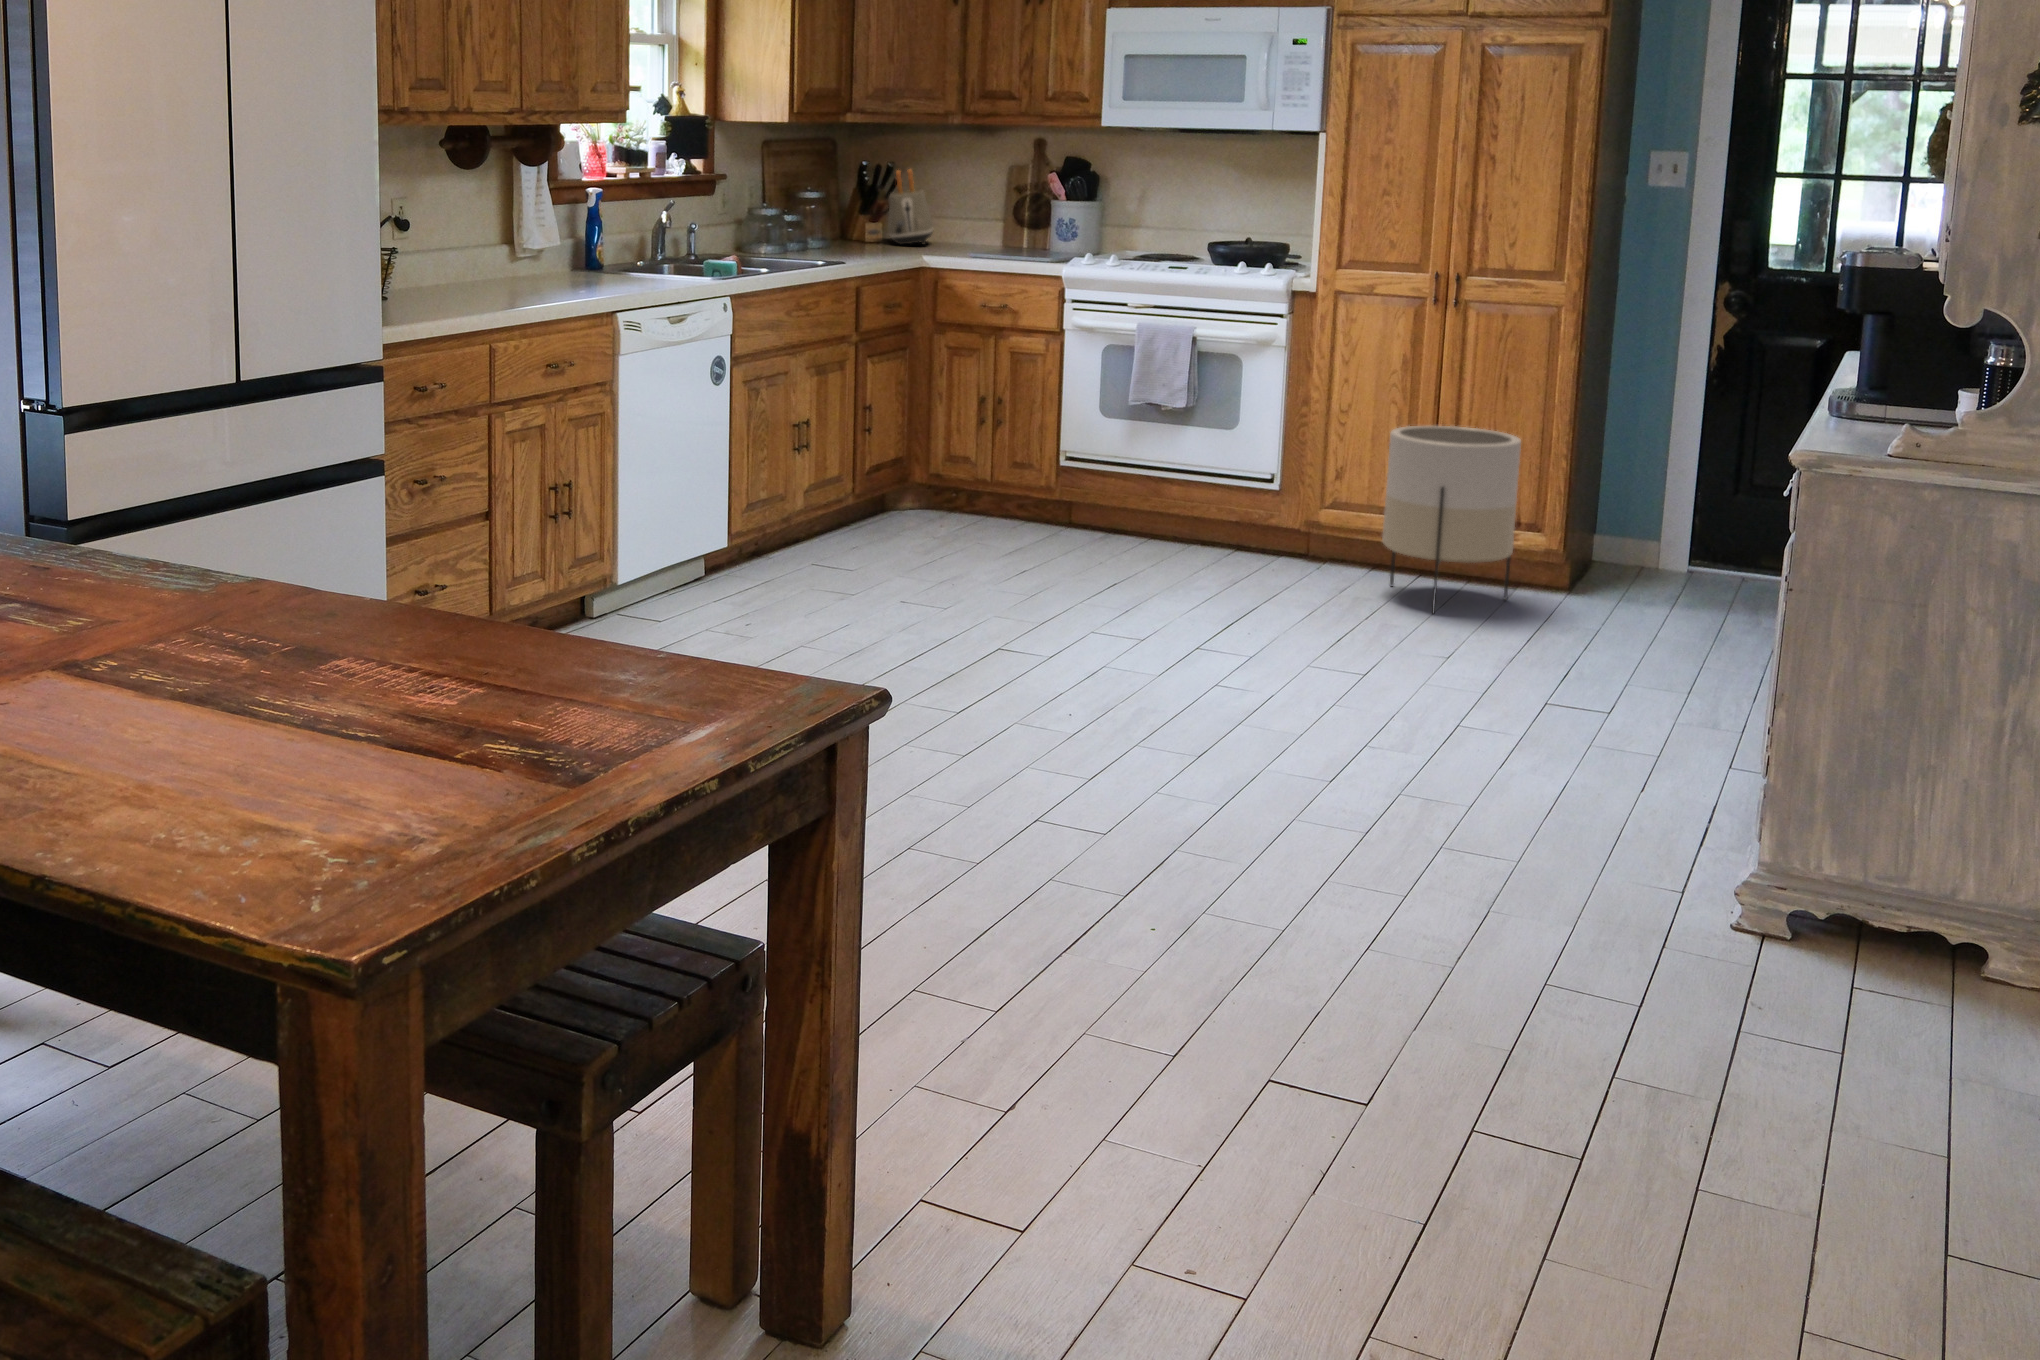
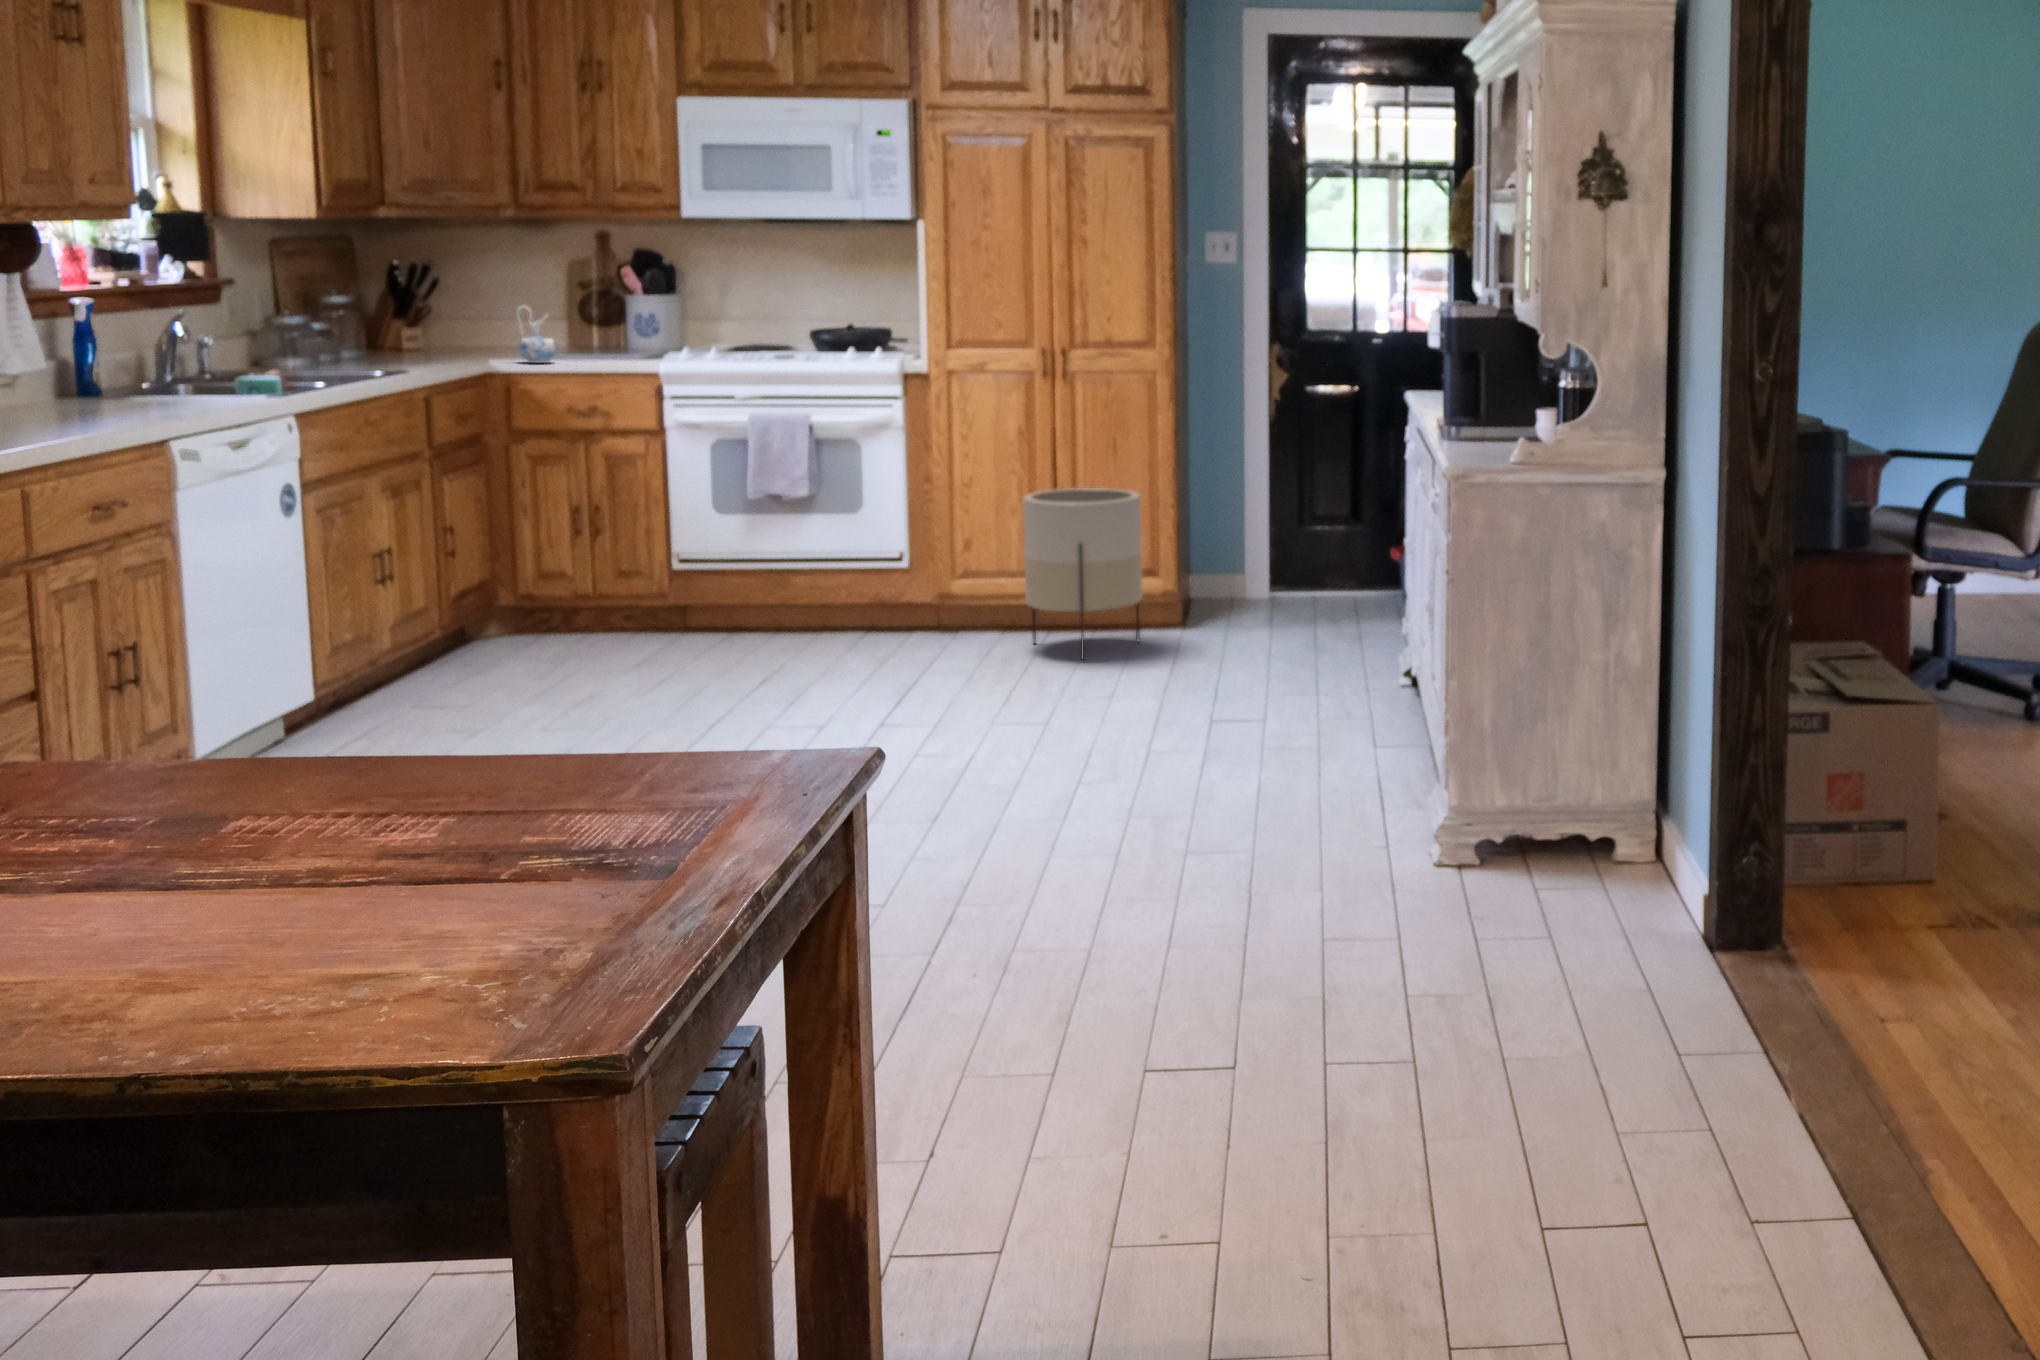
toaster: present [888,169,933,245] -> none [424,267,483,351]
ceramic pitcher: none [949,207,981,261] -> present [517,307,556,363]

